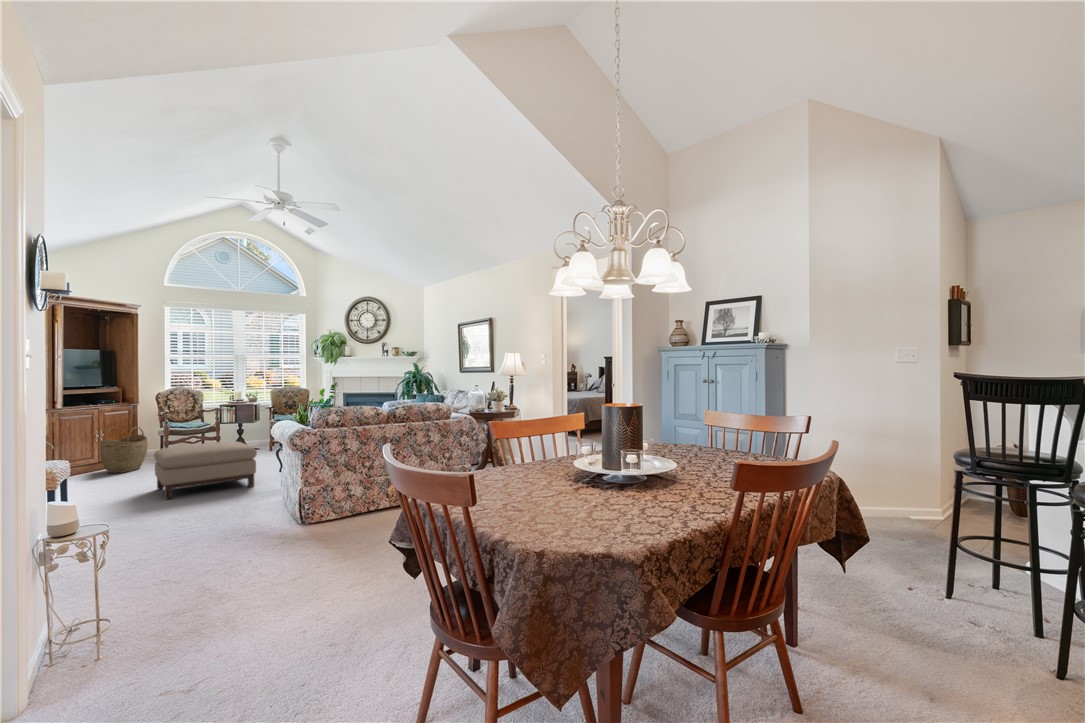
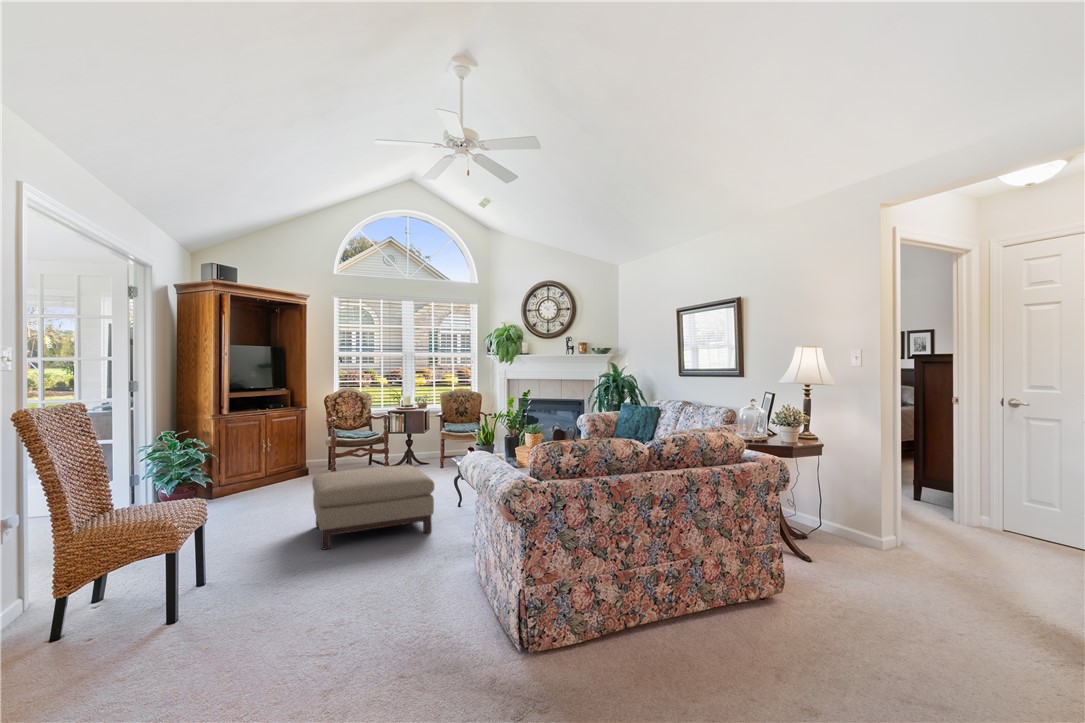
woven basket: present [100,427,148,473] -> none [263,436,313,492]

